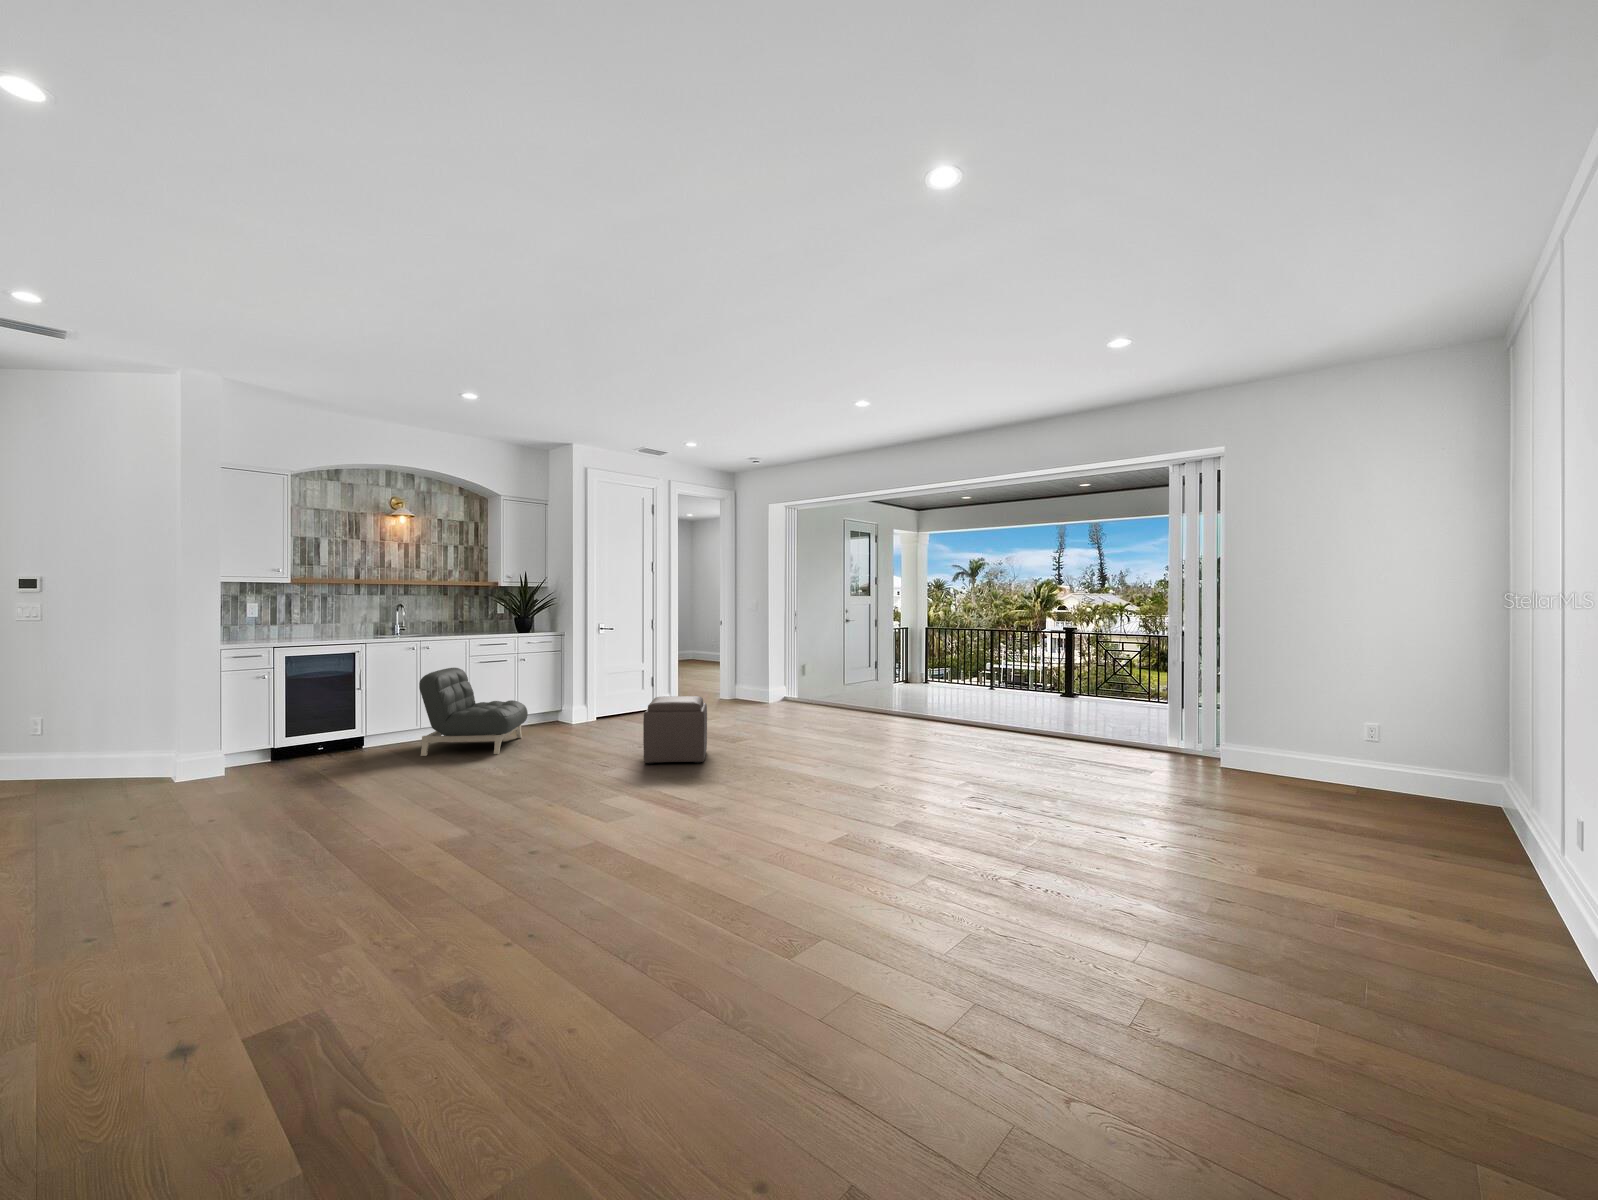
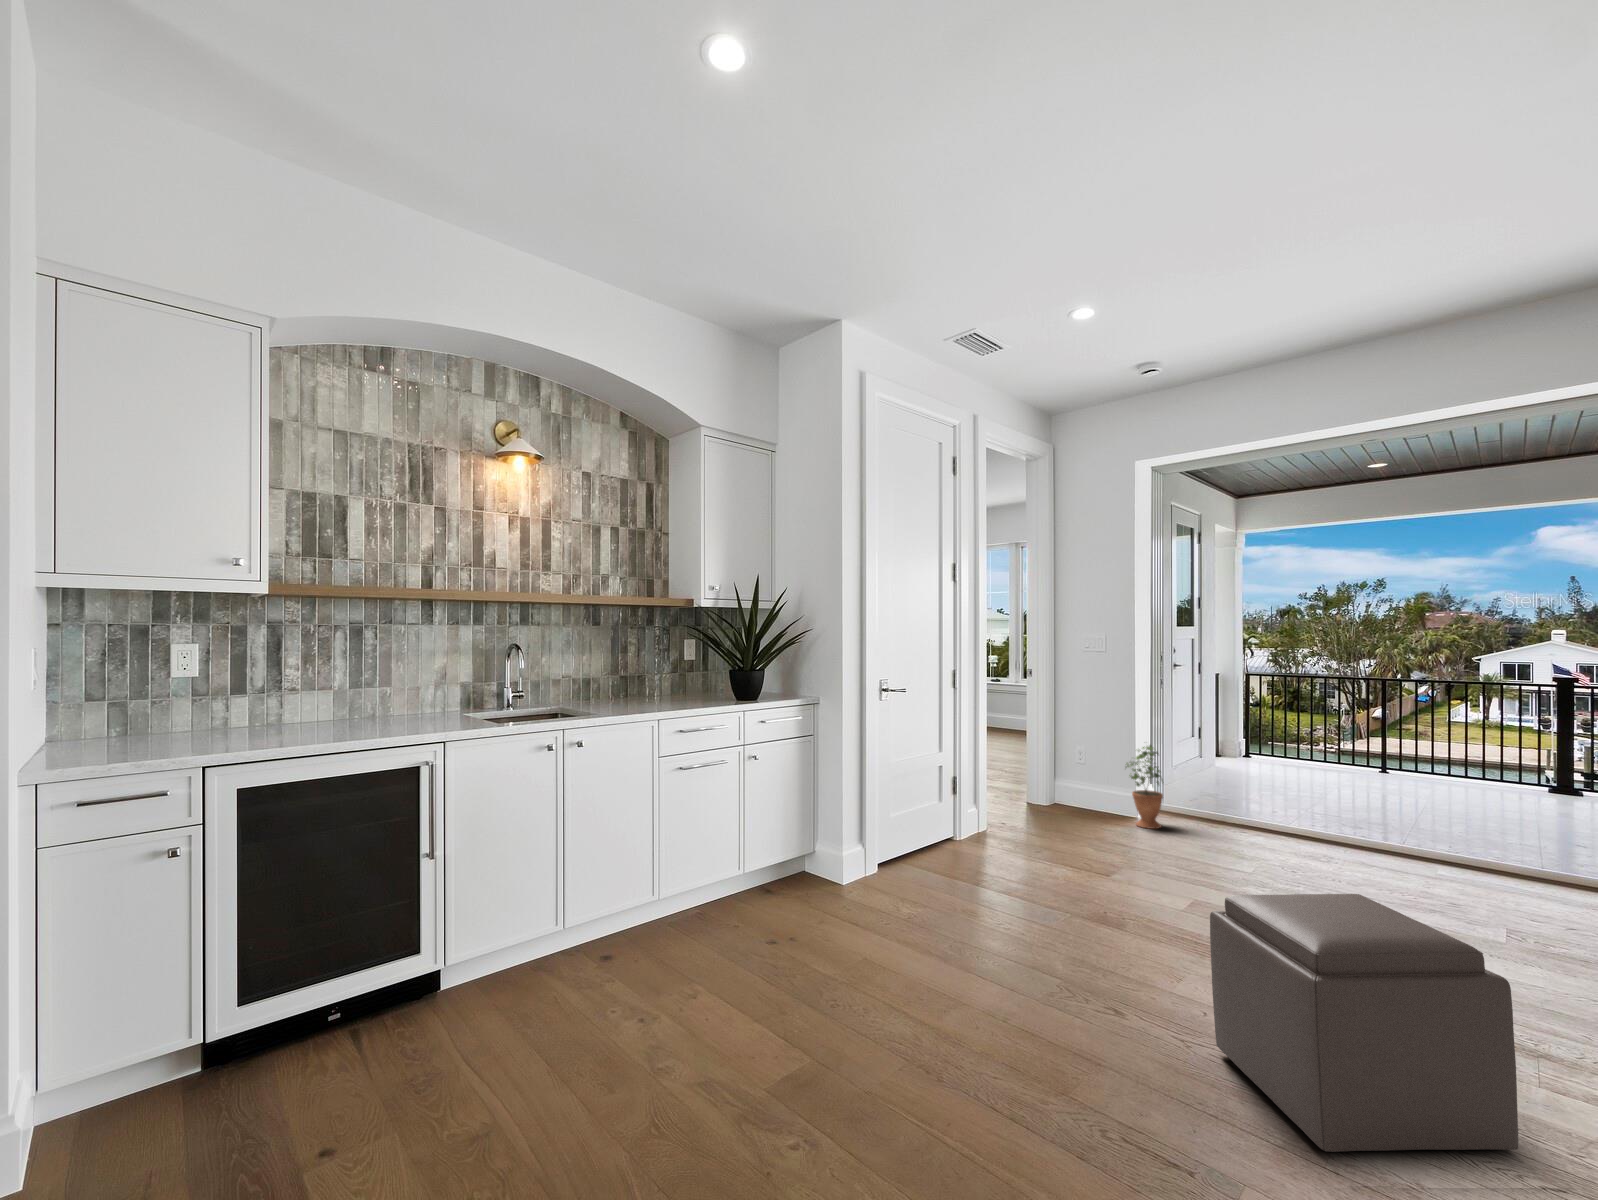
potted plant: none [752,661,771,706] -> present [1126,745,1163,829]
armchair: present [419,668,528,756] -> none [582,790,814,1055]

